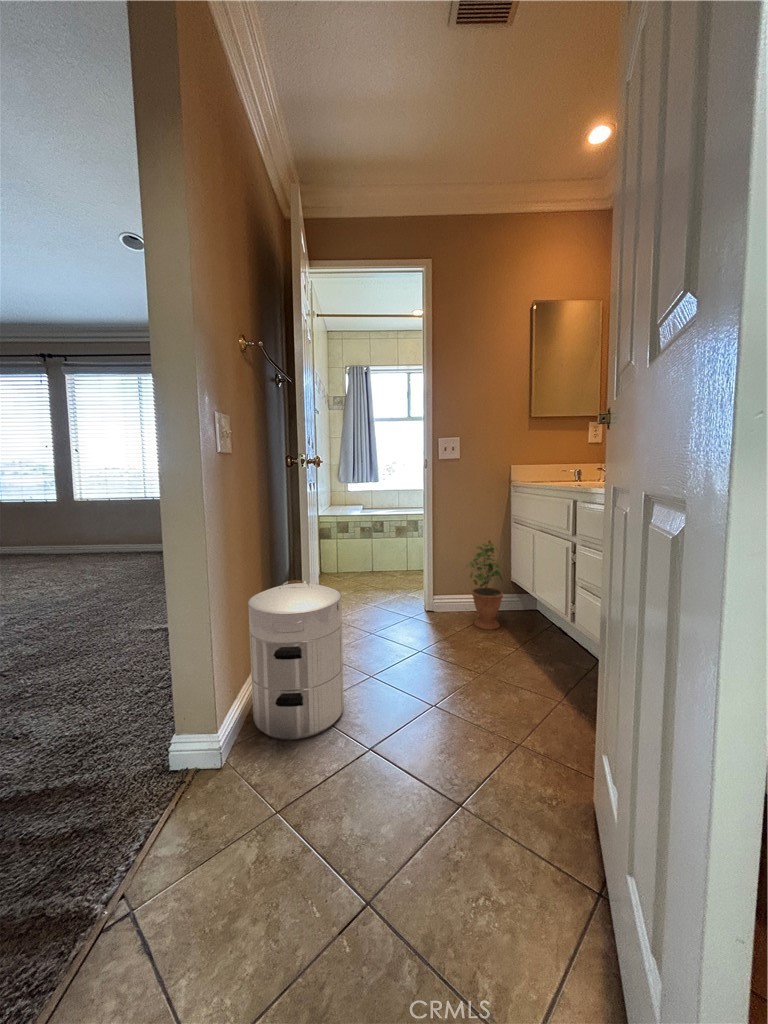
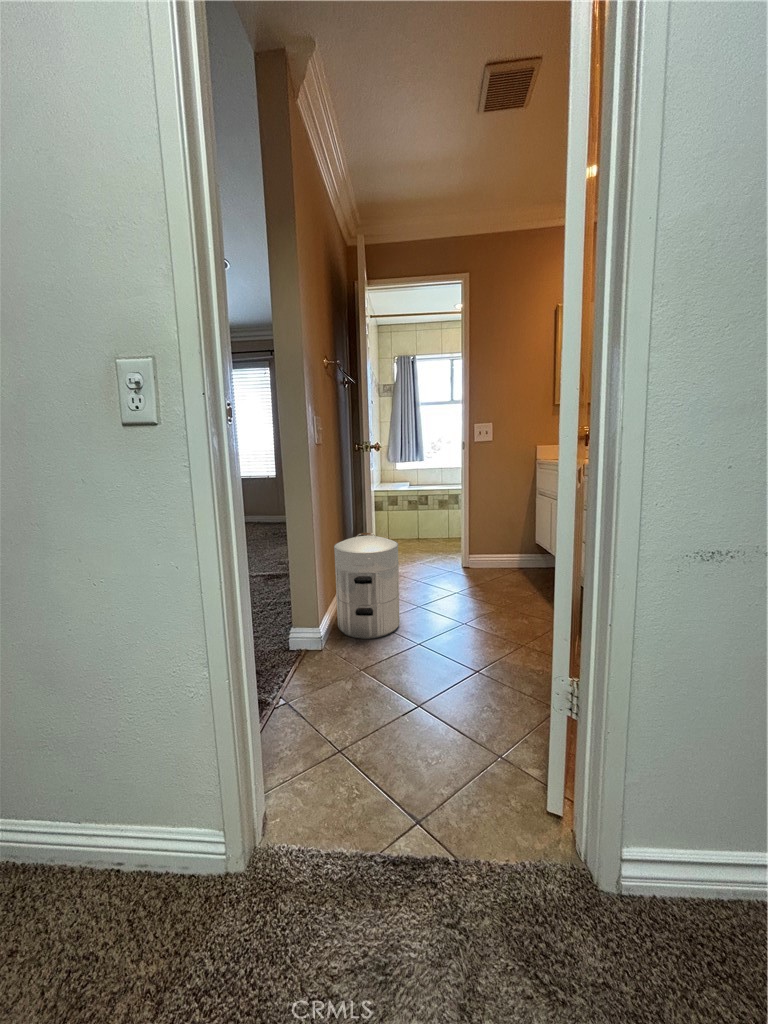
potted plant: present [470,541,503,630] -> none [495,508,527,581]

